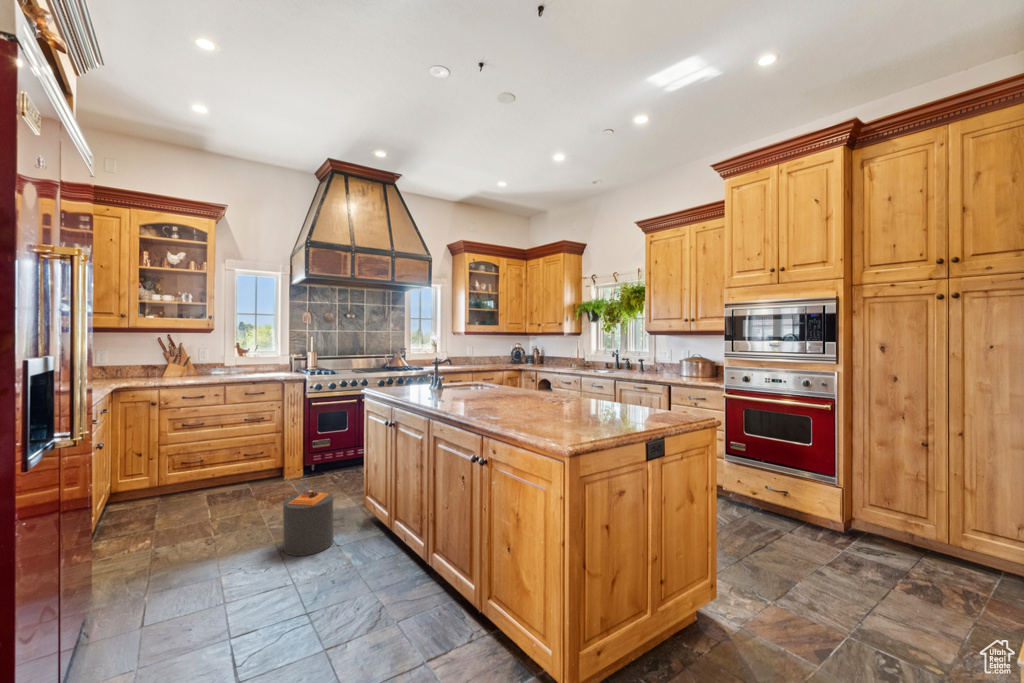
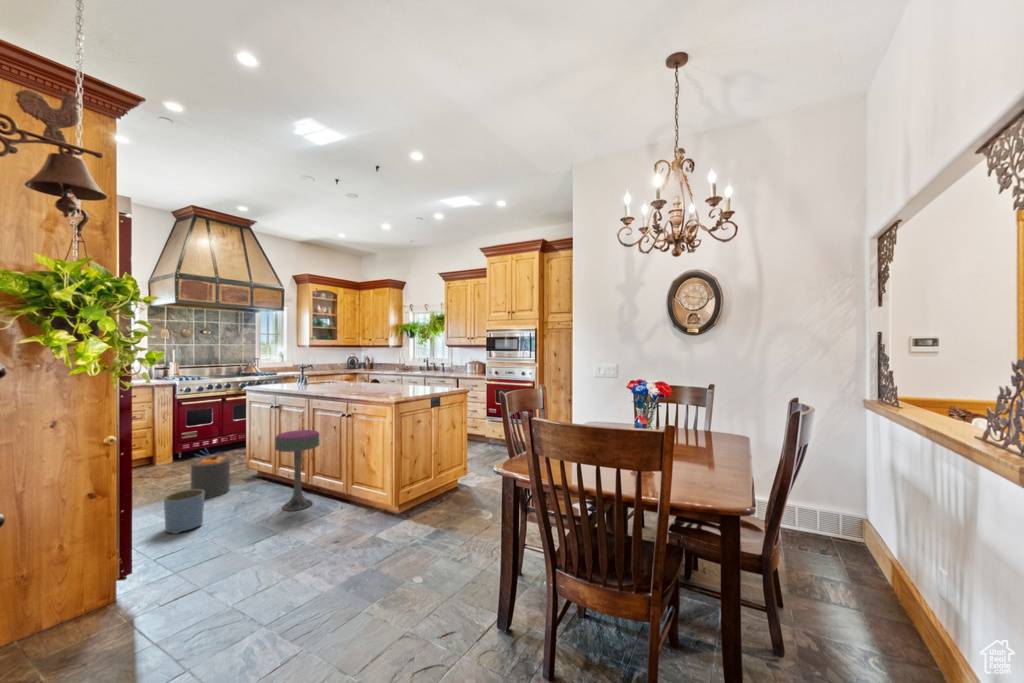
bar stool: none [368,474,440,623] -> present [275,430,319,511]
planter: none [202,560,264,642] -> present [164,489,205,534]

